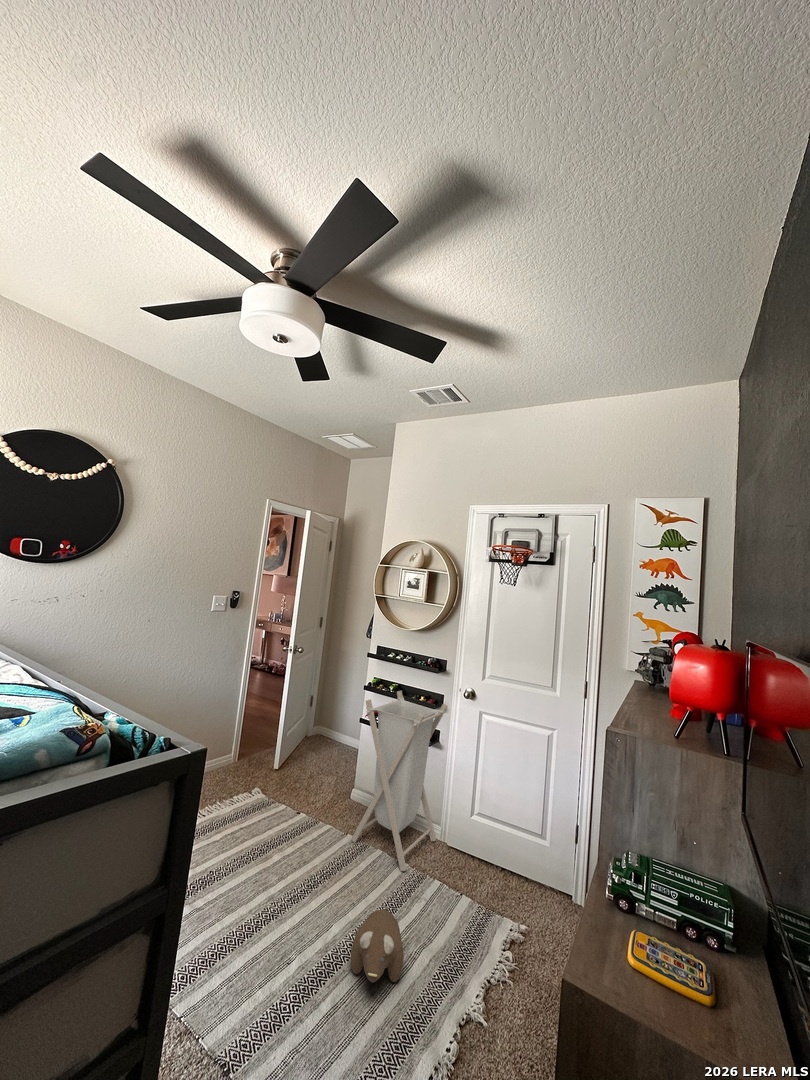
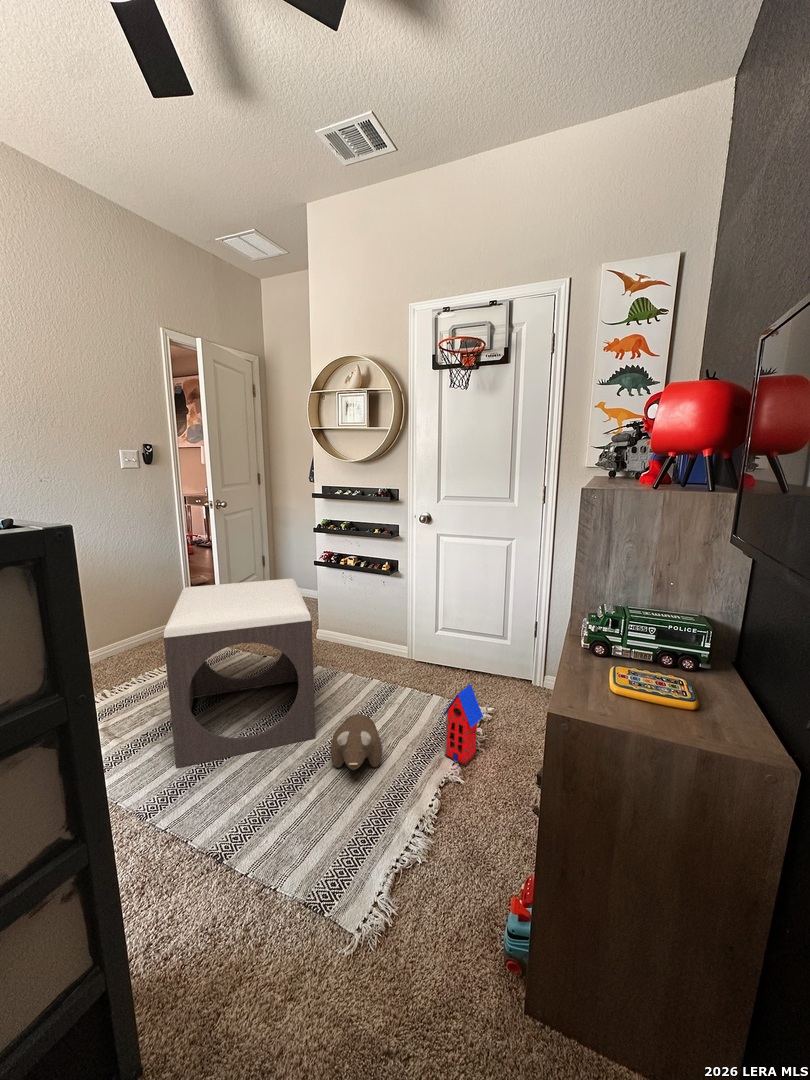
laundry hamper: present [351,691,448,871] -> none [315,528,404,686]
footstool: none [201,737,353,939] -> present [164,579,315,768]
toy house: none [469,897,513,1003] -> present [443,685,483,766]

